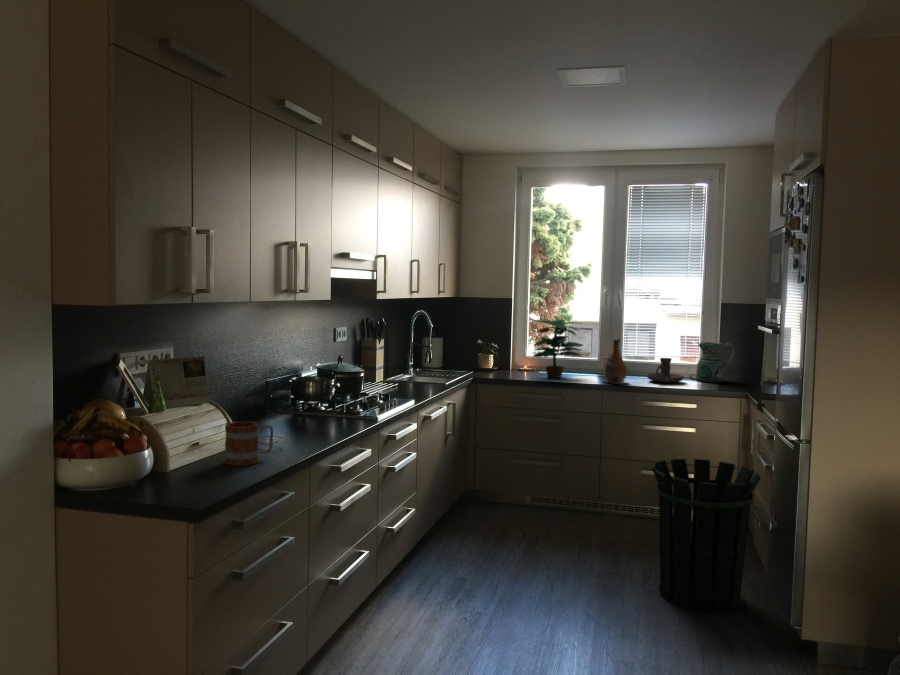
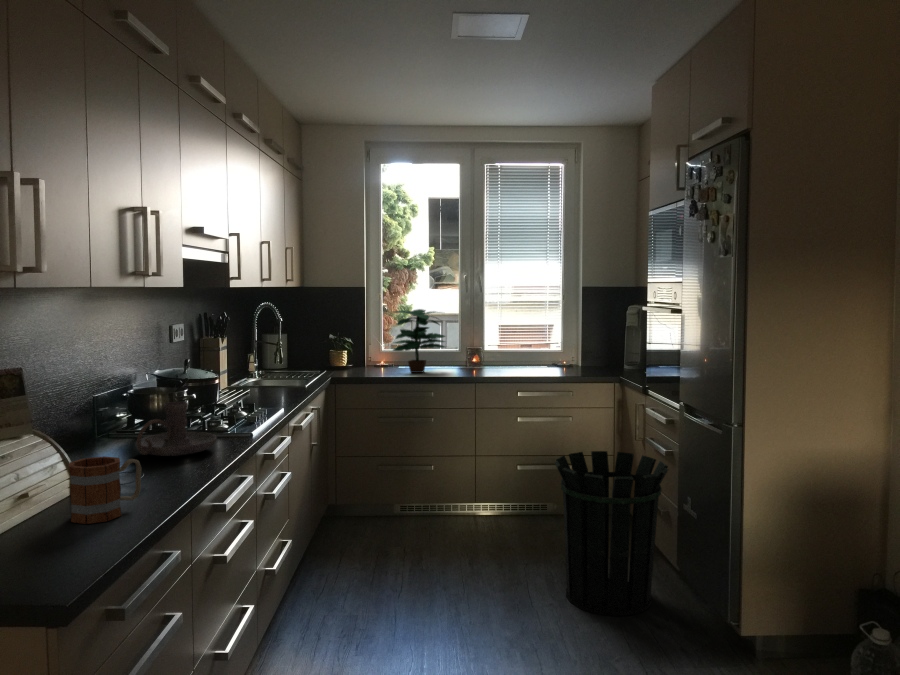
bottle: present [605,338,627,384] -> none [469,327,500,376]
ceramic pitcher: present [696,342,735,382] -> none [560,328,596,369]
candle holder: present [647,358,684,383] -> present [136,402,216,456]

